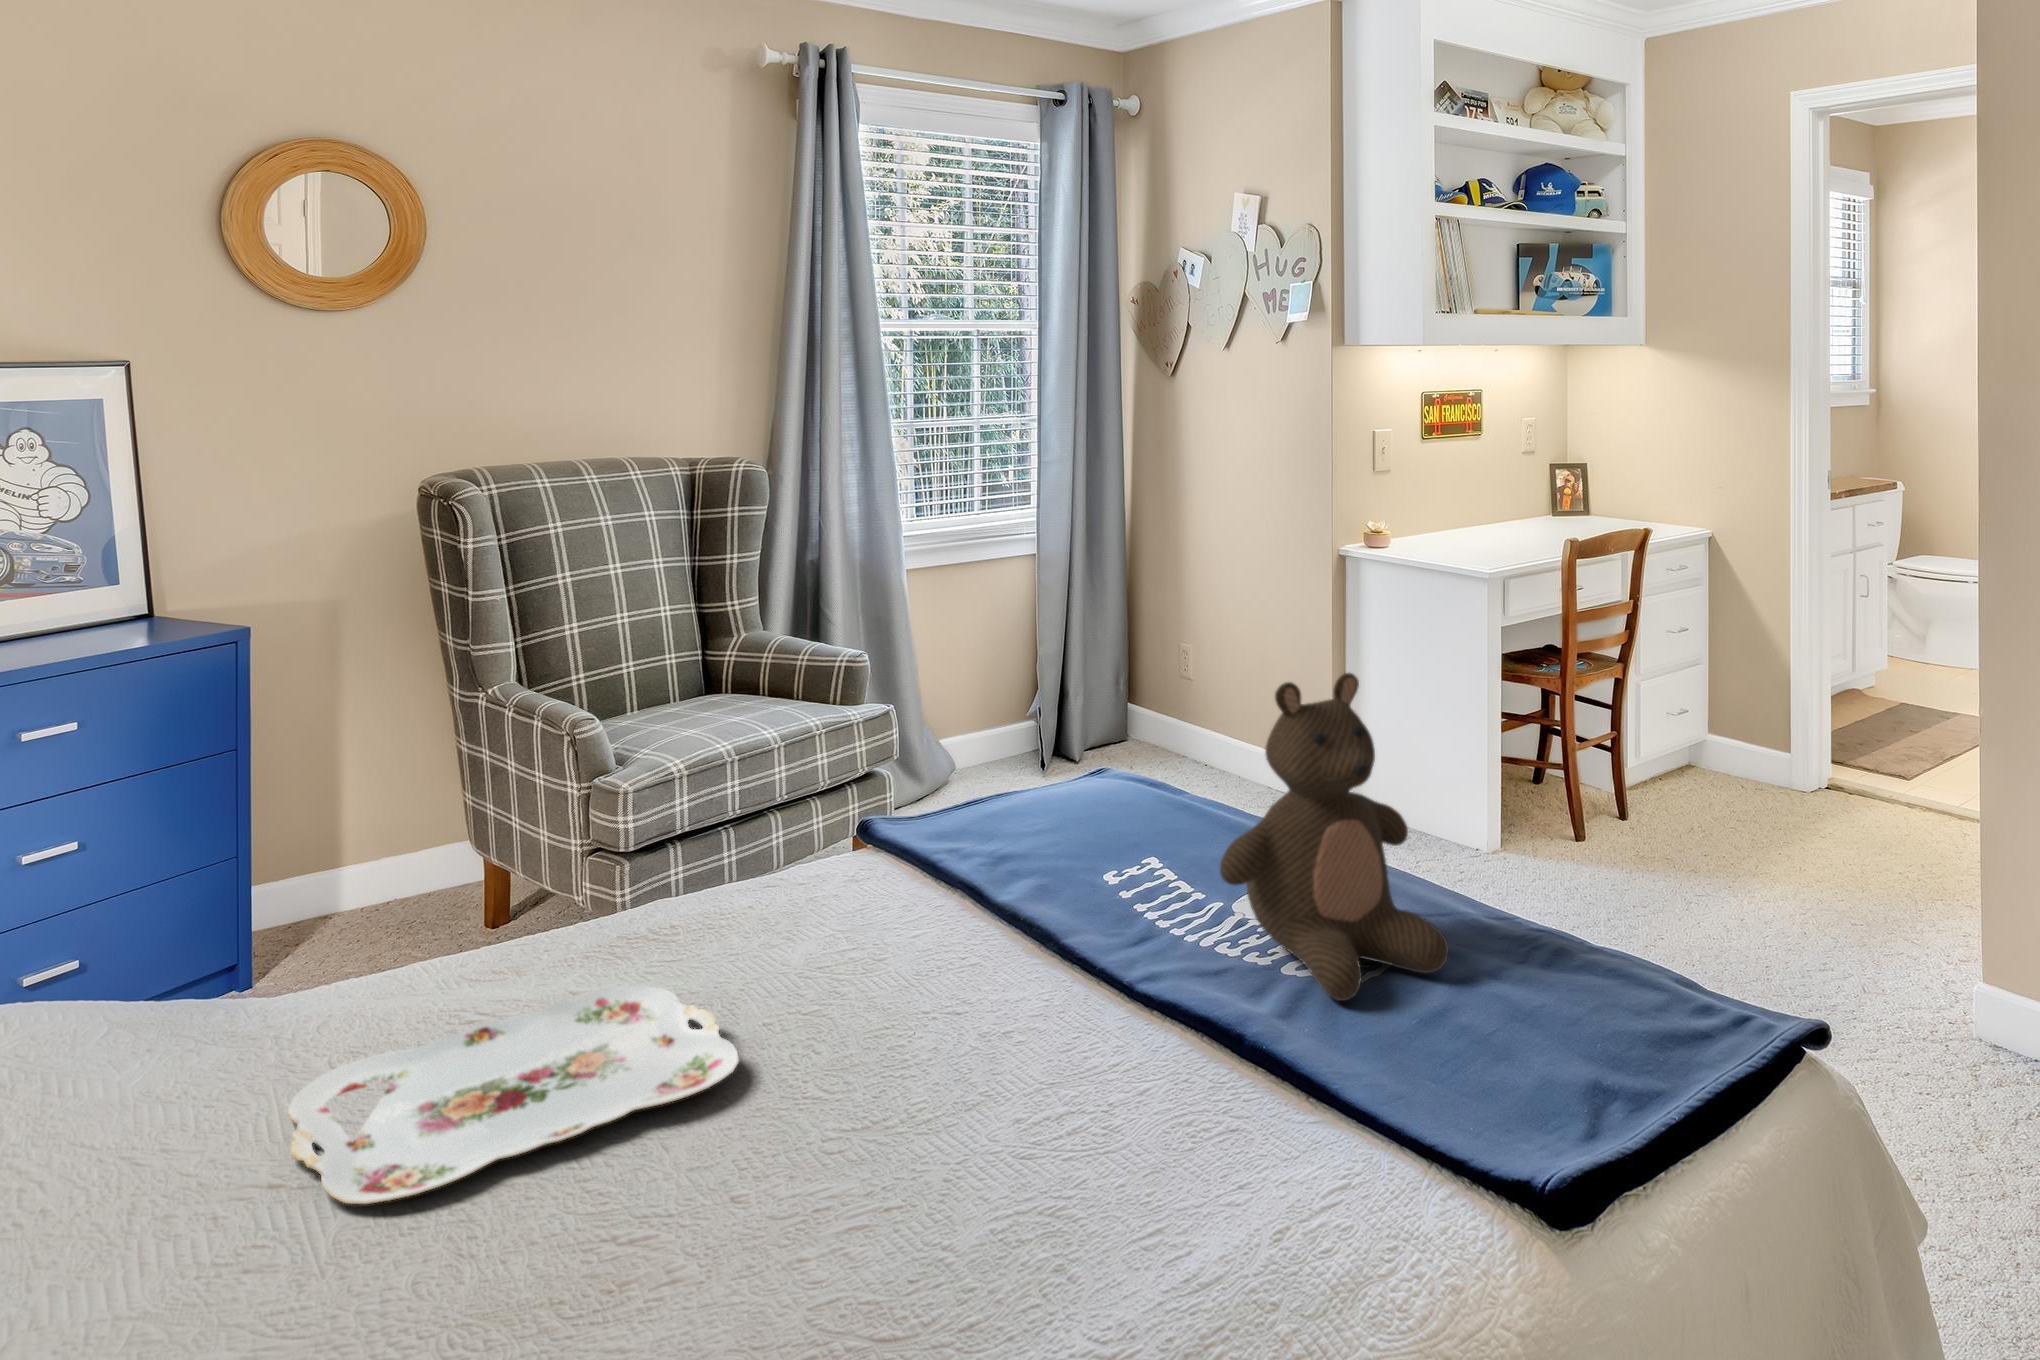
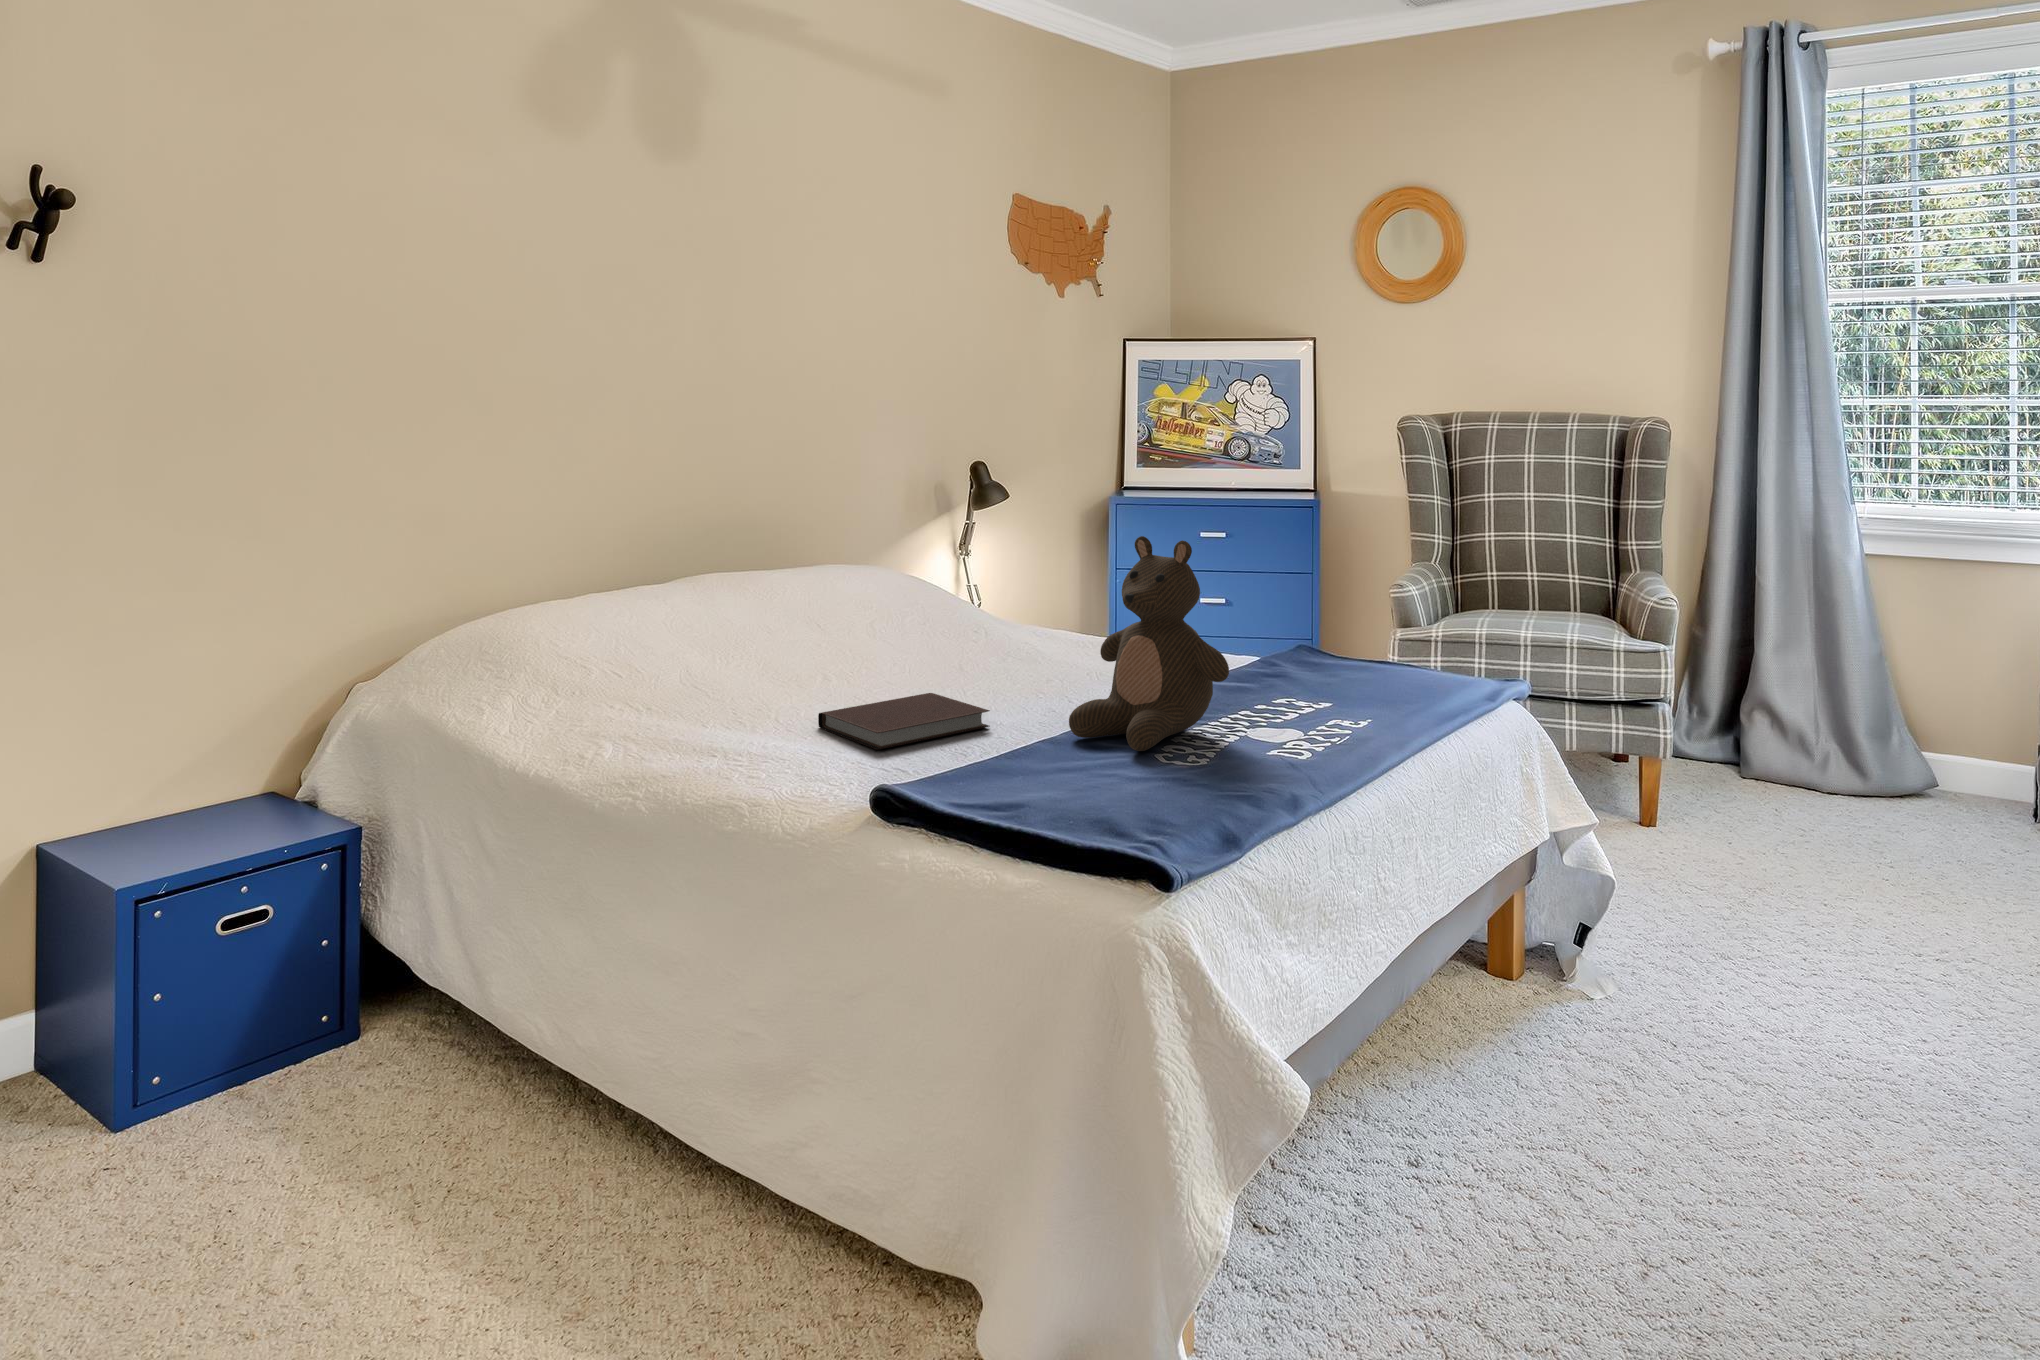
serving tray: present [288,986,739,1204] -> none [818,627,1006,665]
notebook: none [976,1048,1264,1261] -> present [818,693,990,750]

